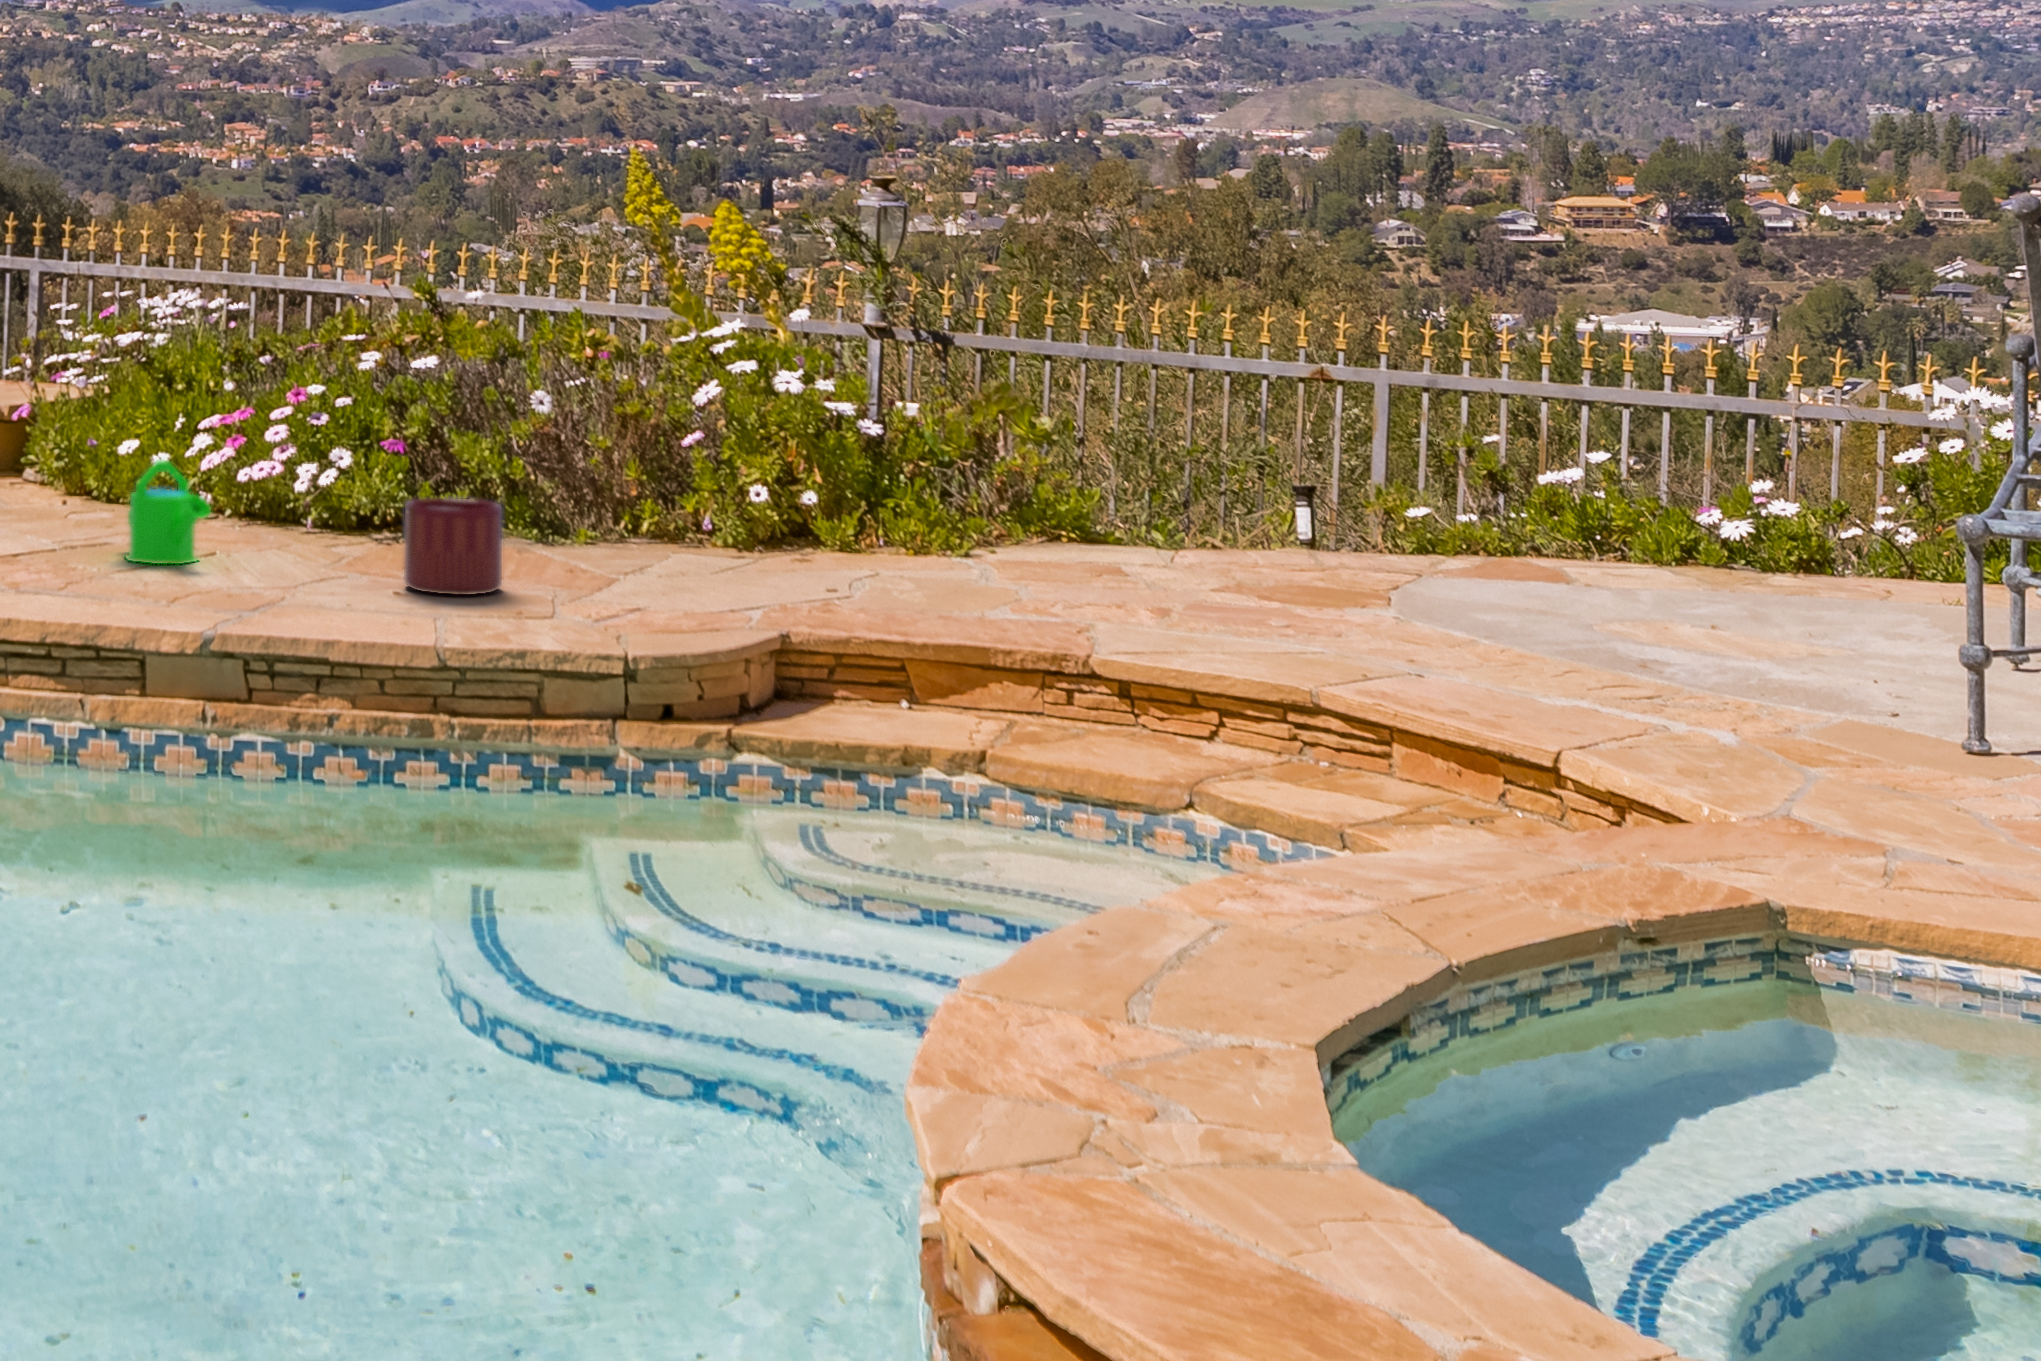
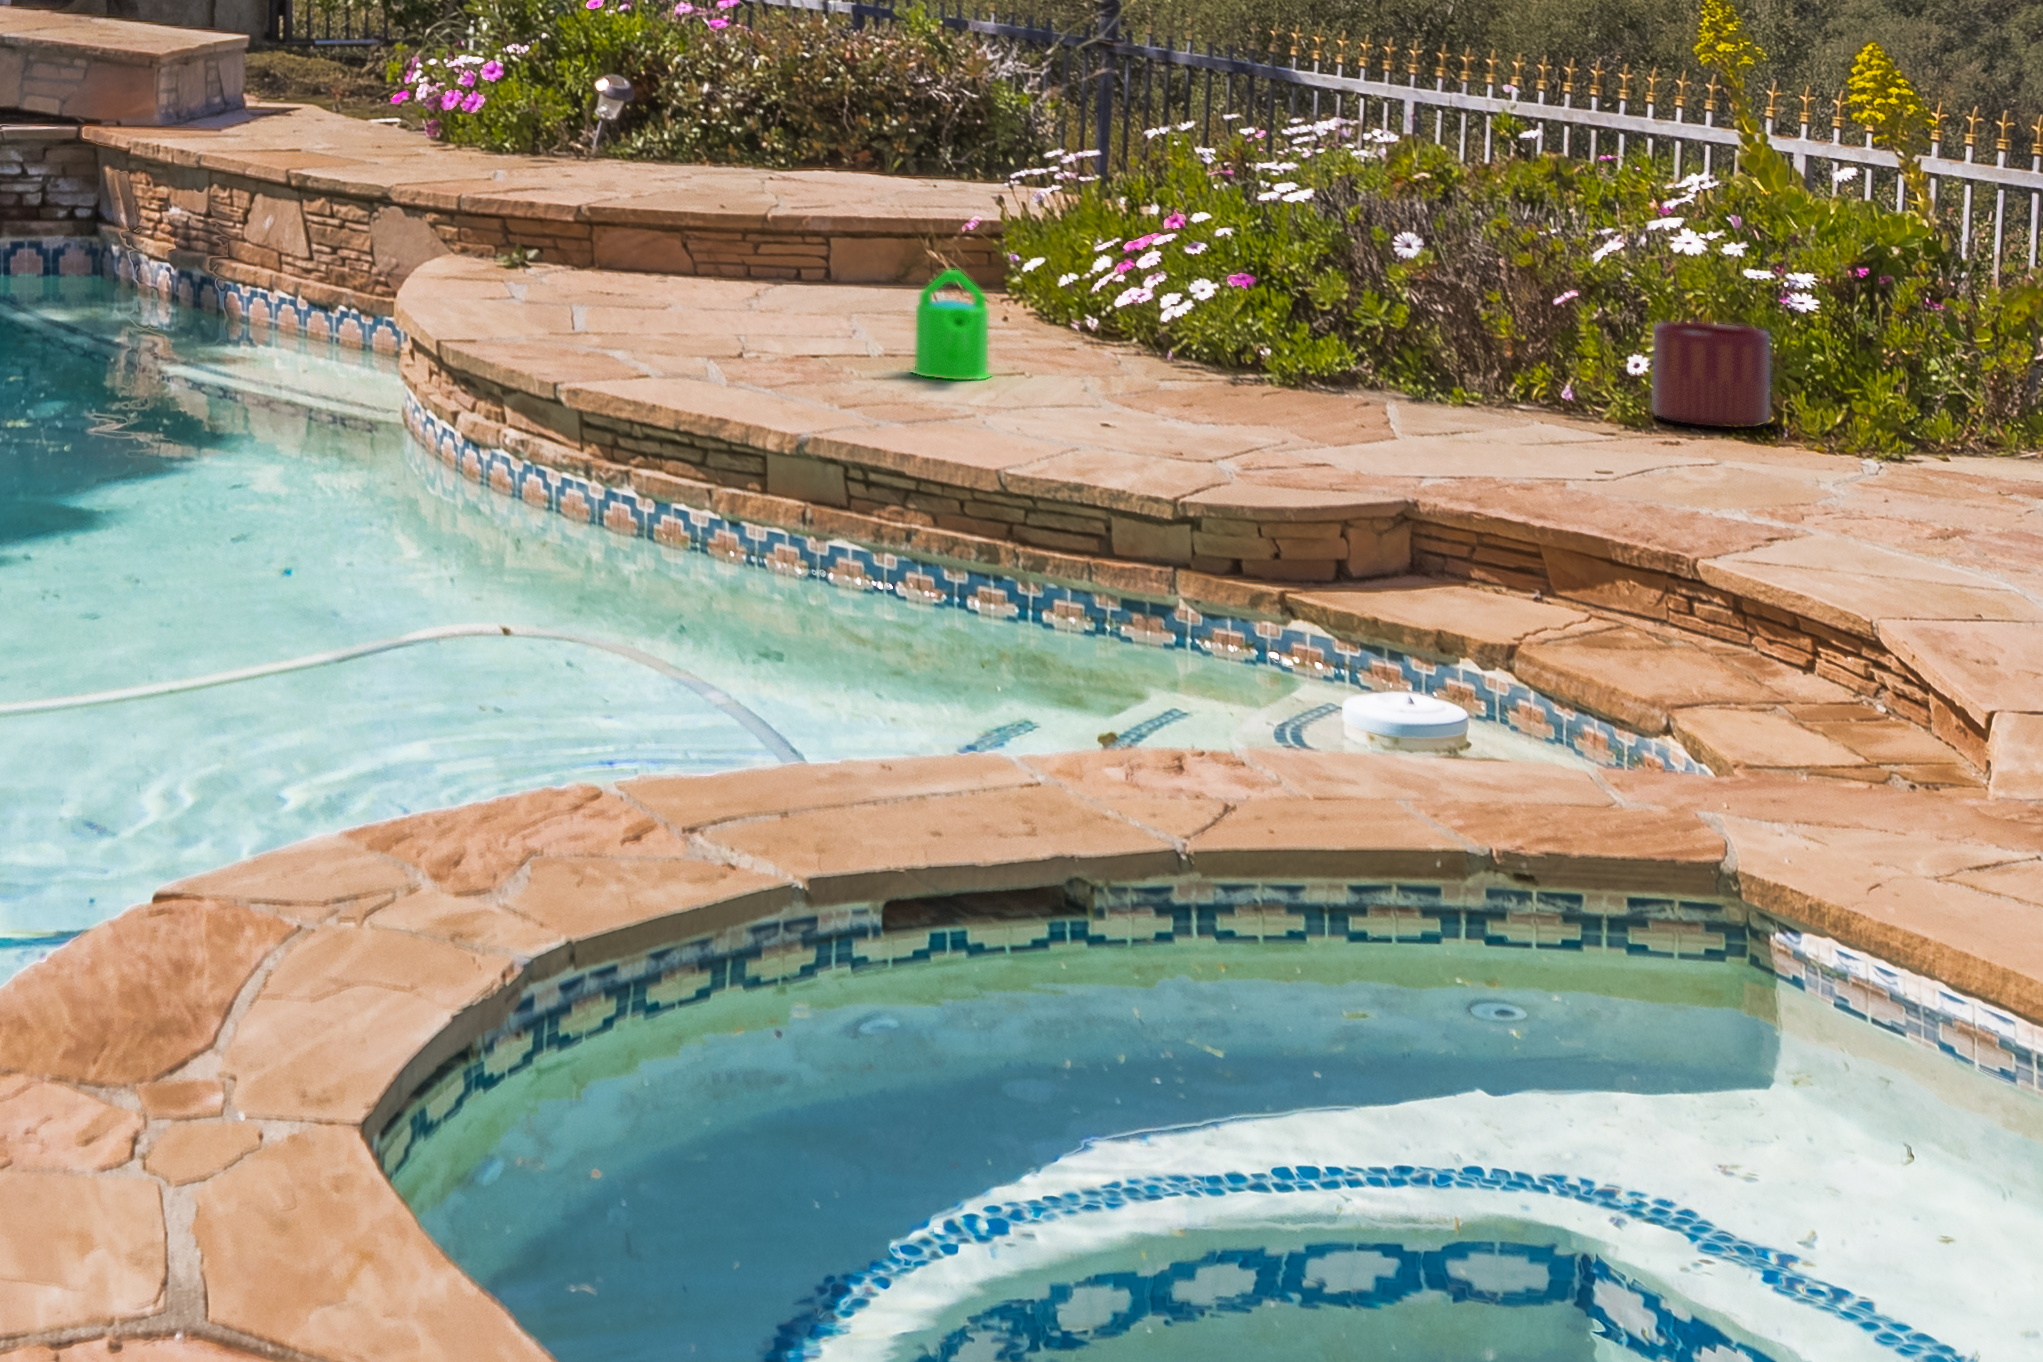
planter: present [404,498,502,595] -> present [1653,322,1770,427]

